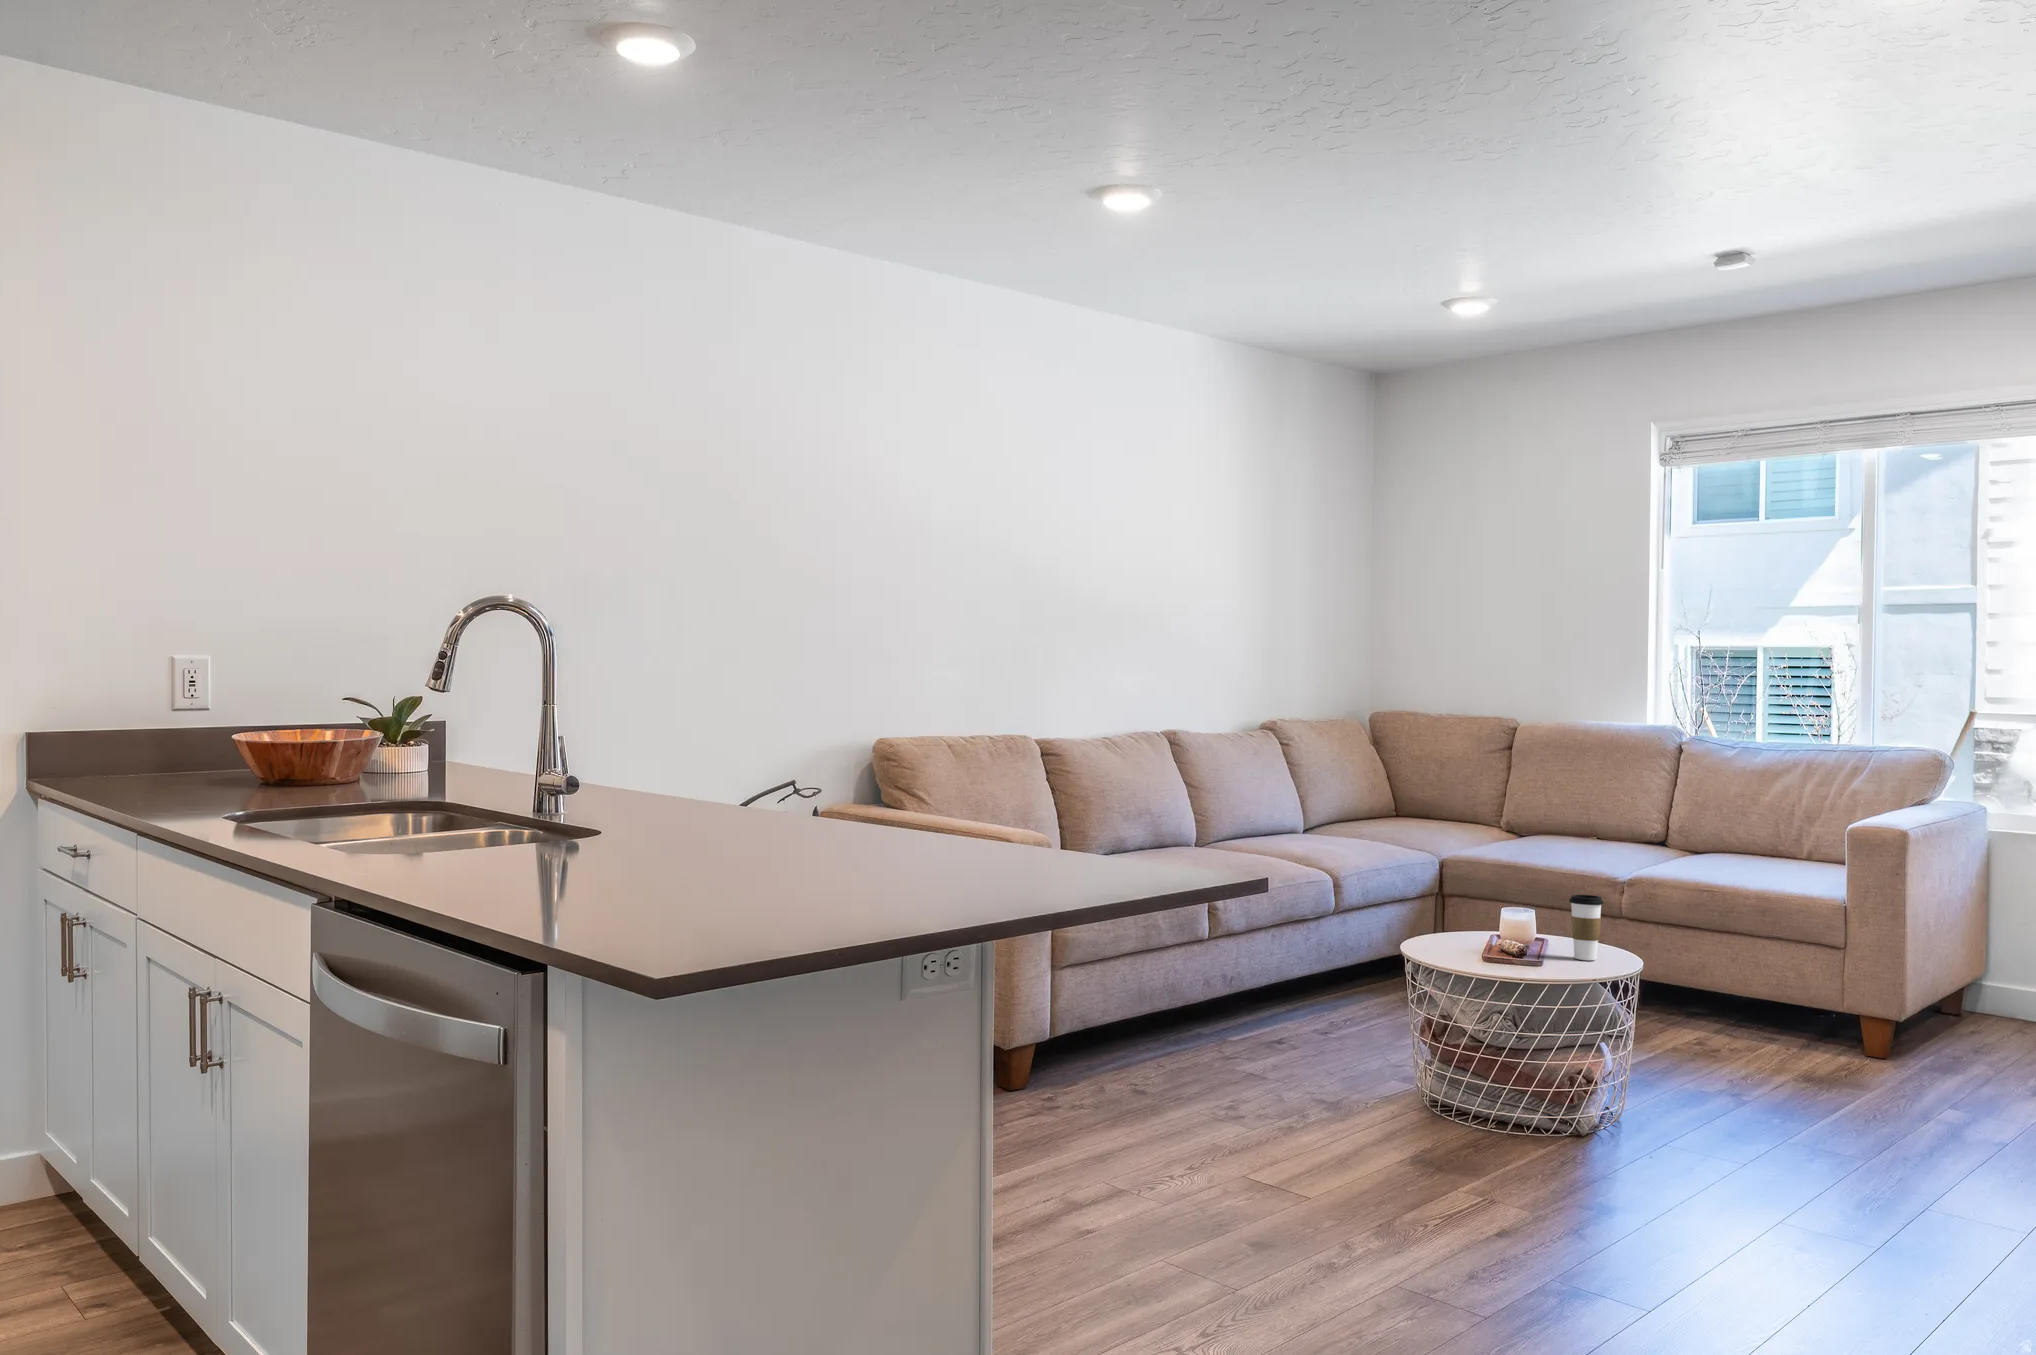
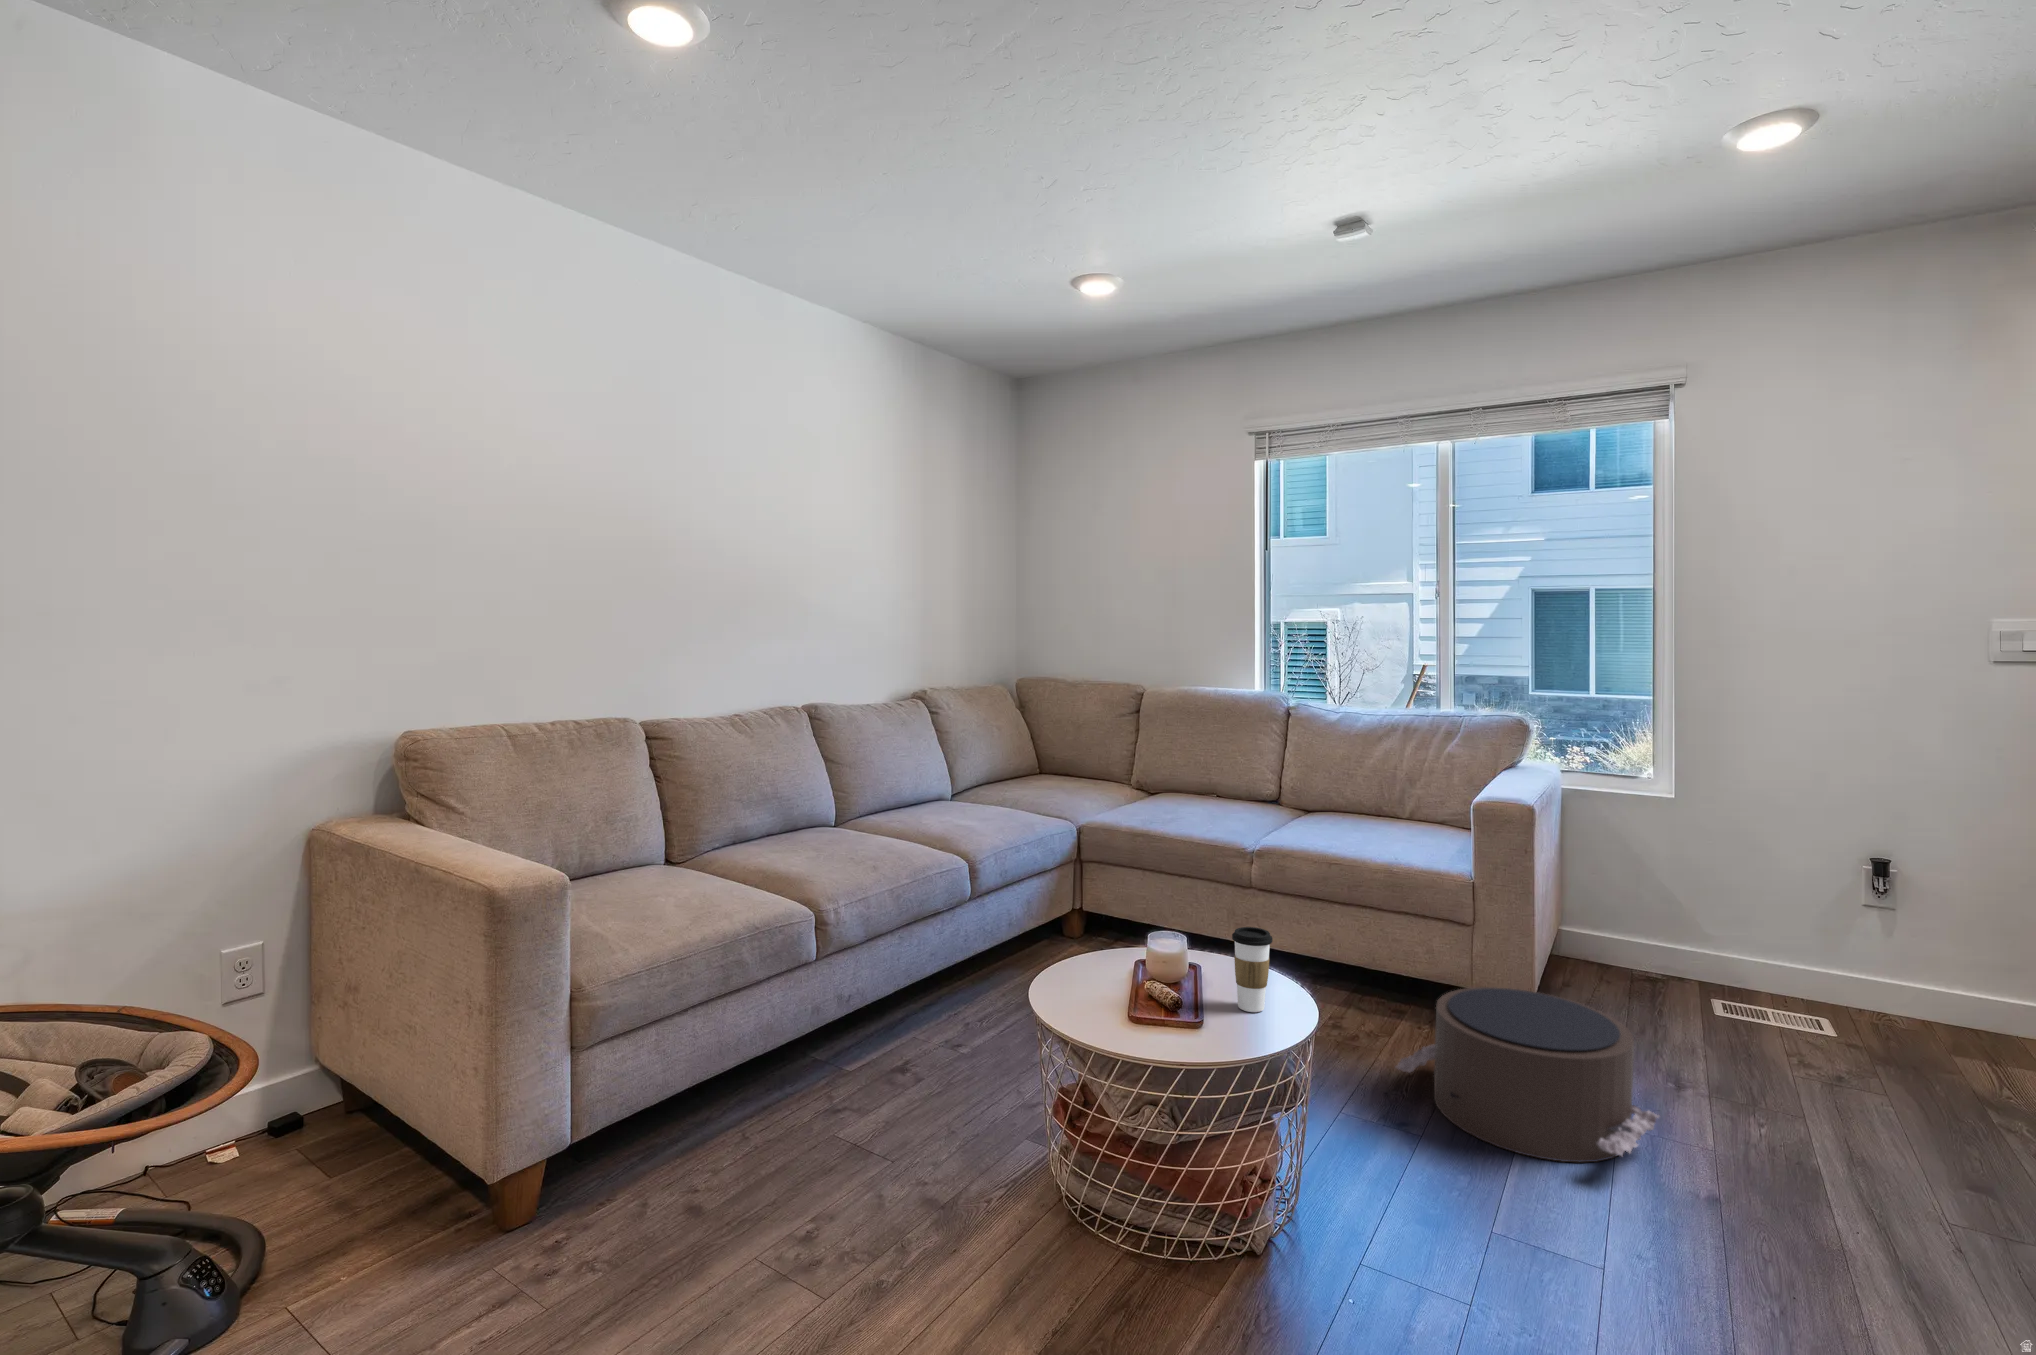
pouf: none [1737,989,1974,1114] -> present [1396,987,1659,1162]

